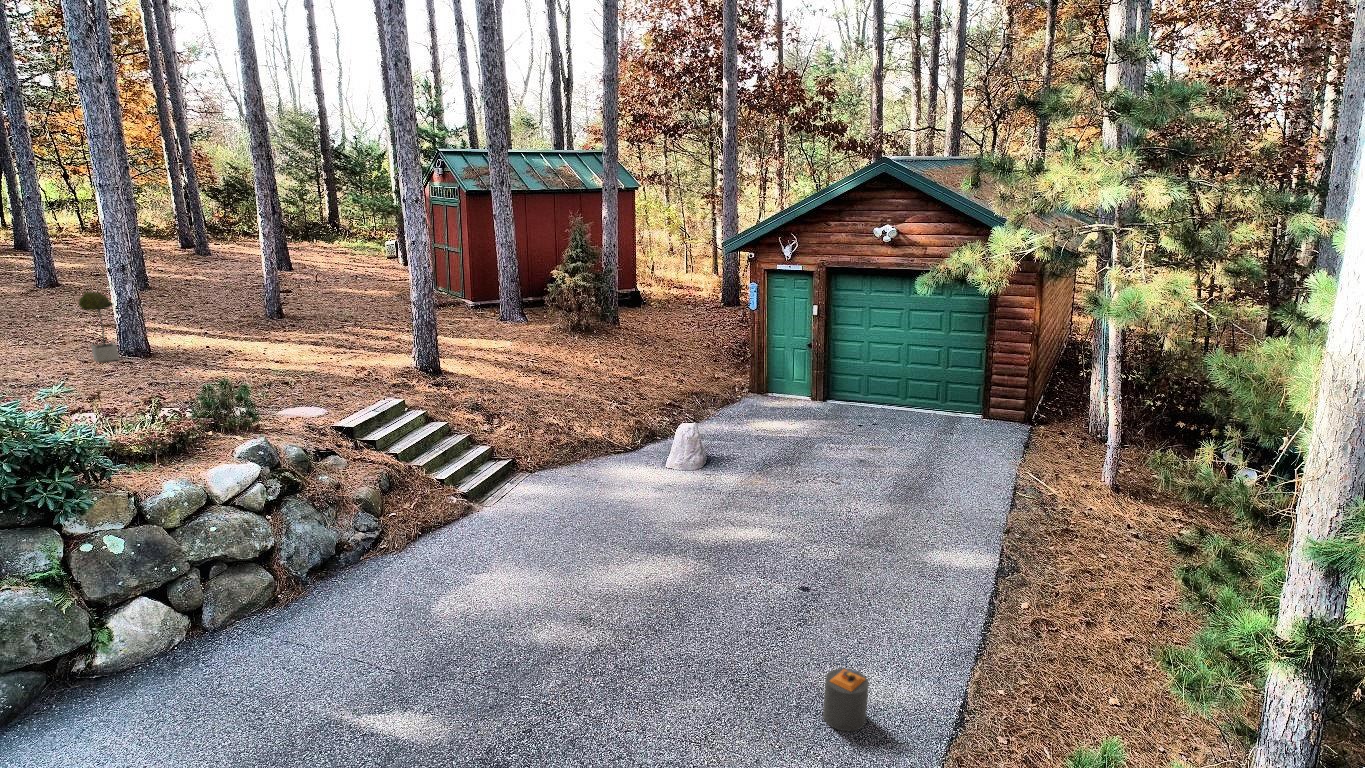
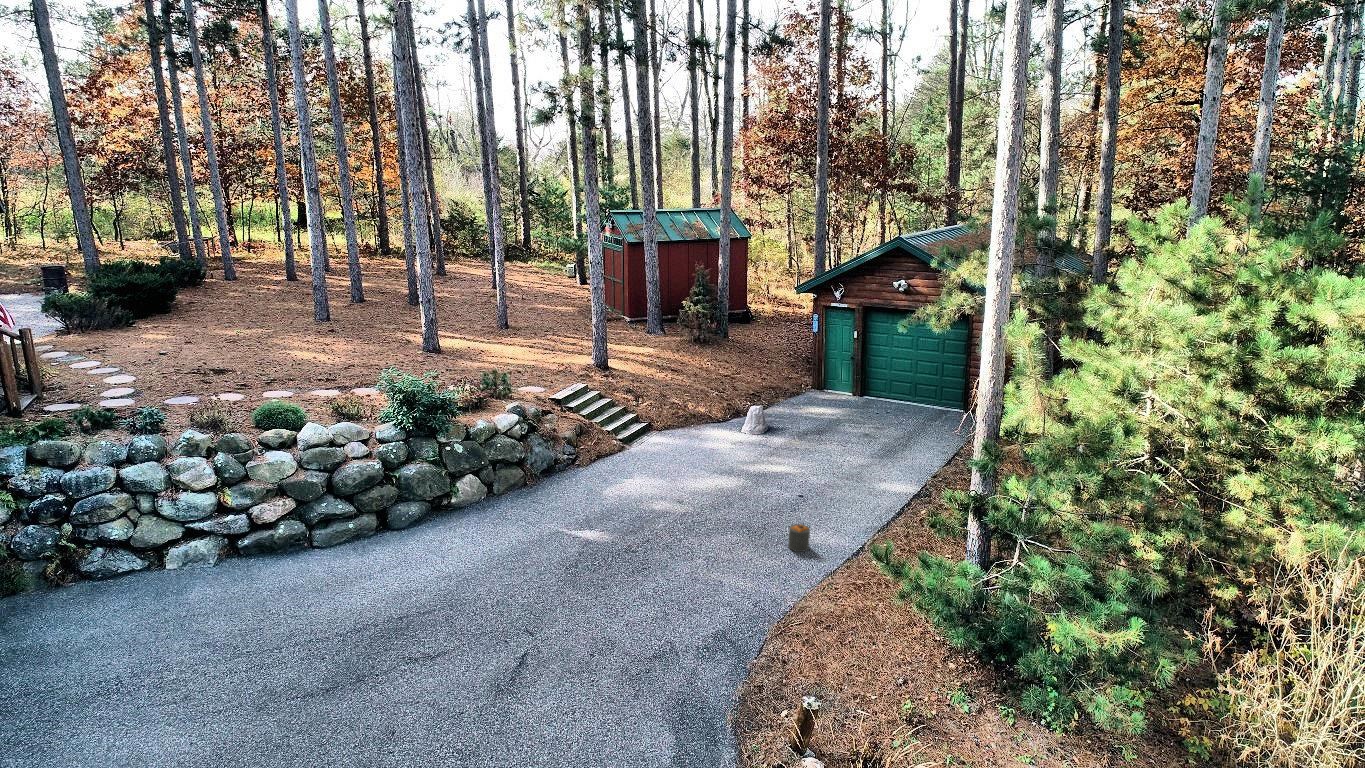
potted tree: present [79,292,119,362] -> none [408,314,427,355]

